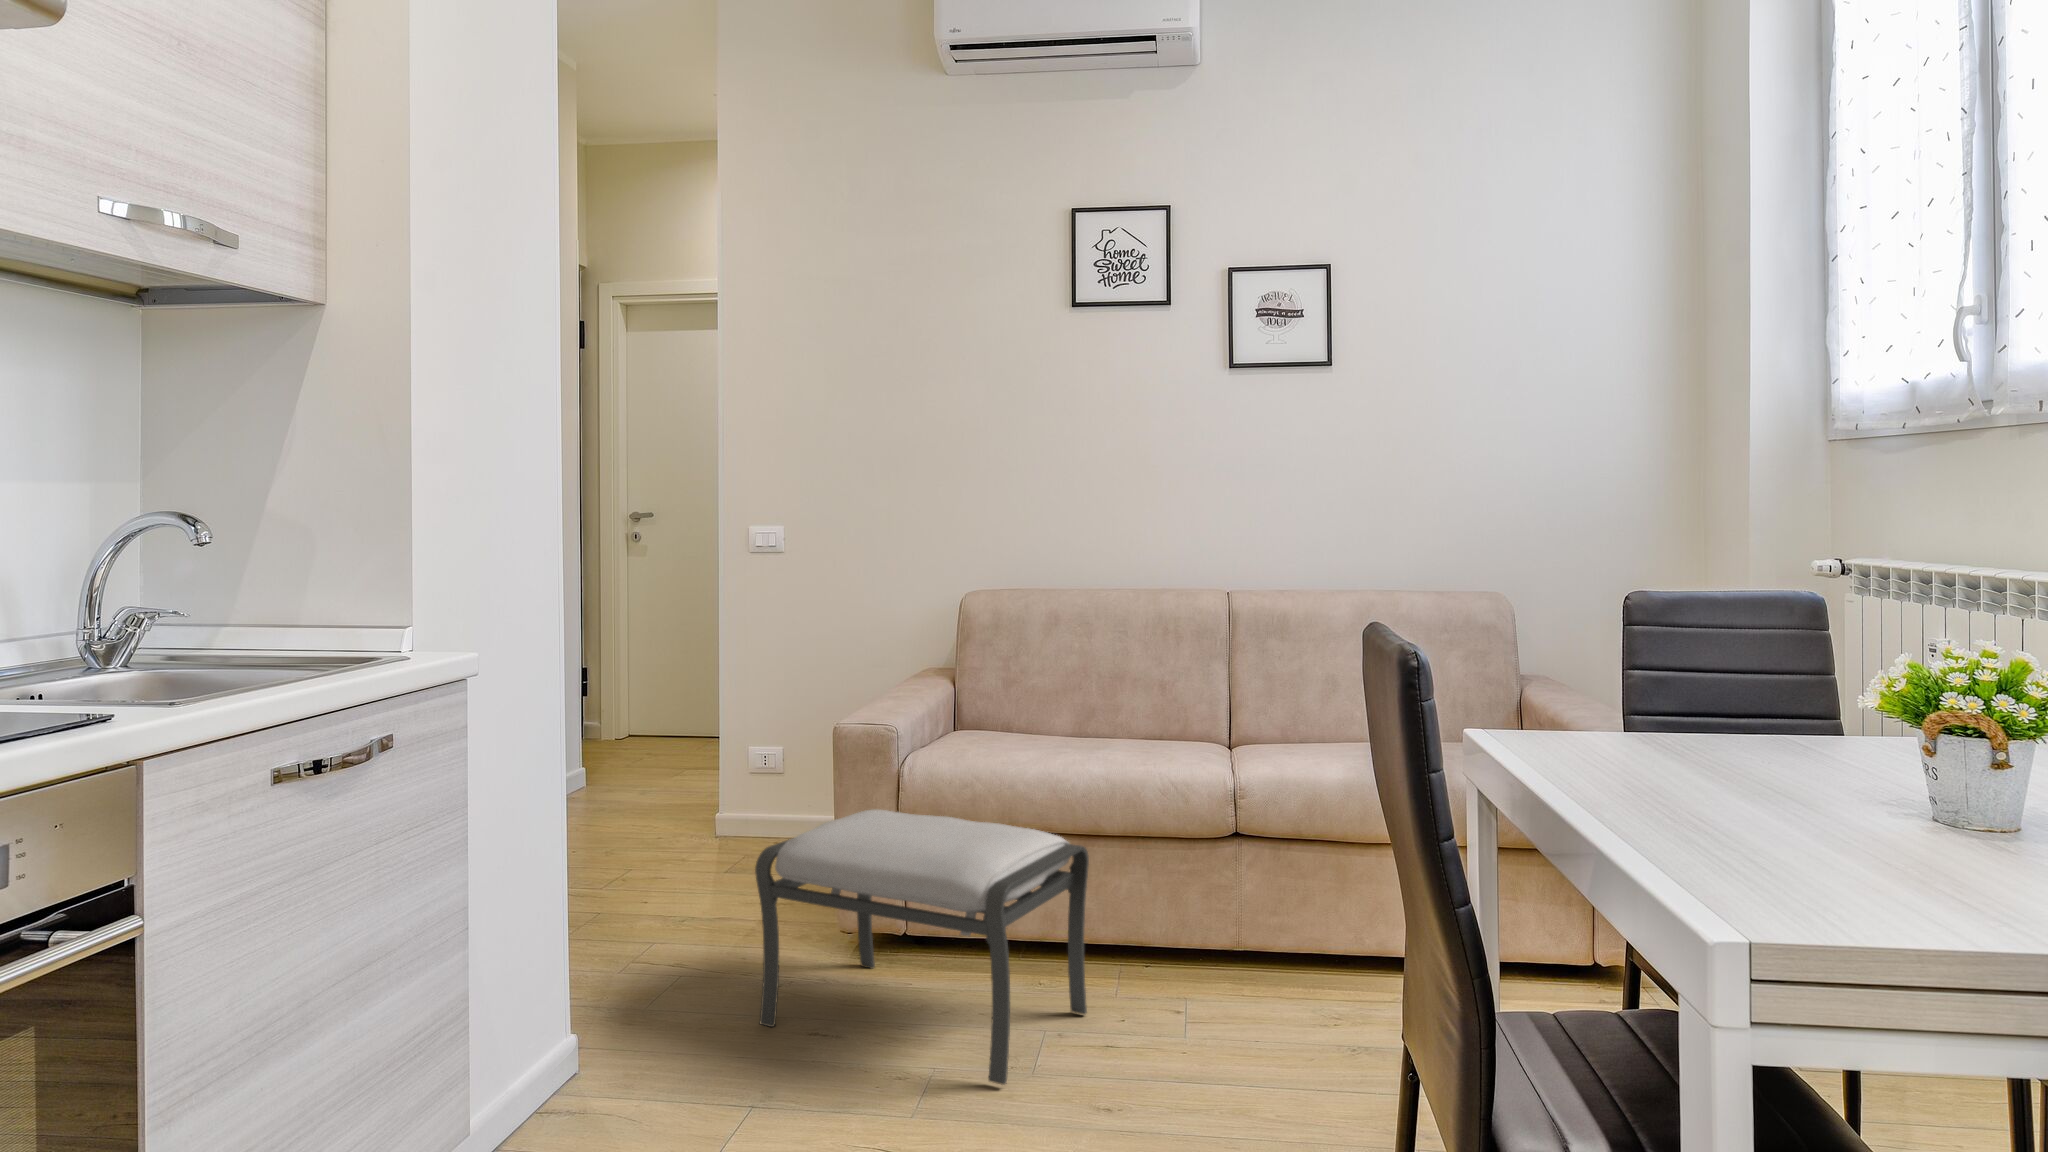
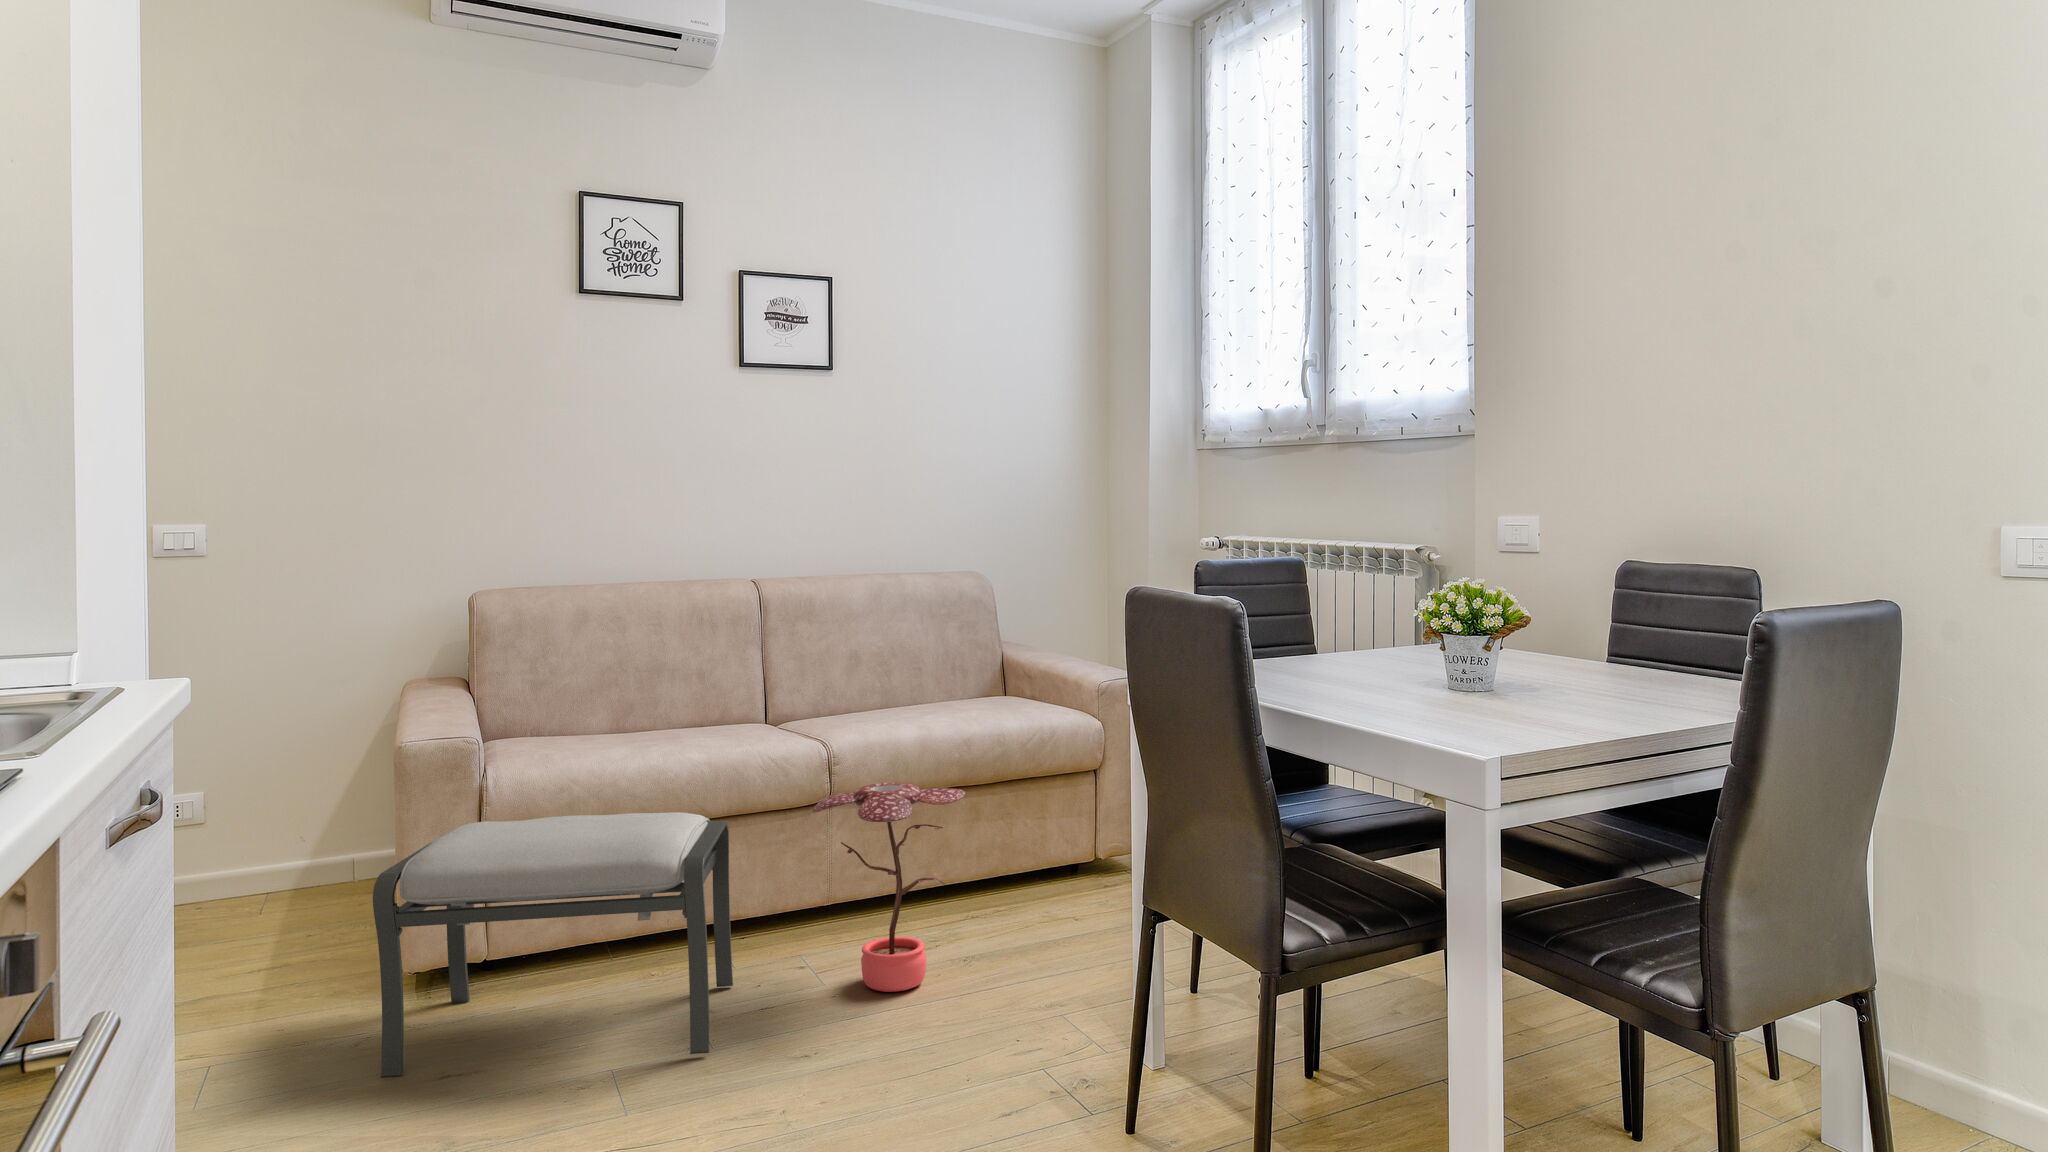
potted plant: none [1160,833,1332,1071] -> present [812,783,966,992]

